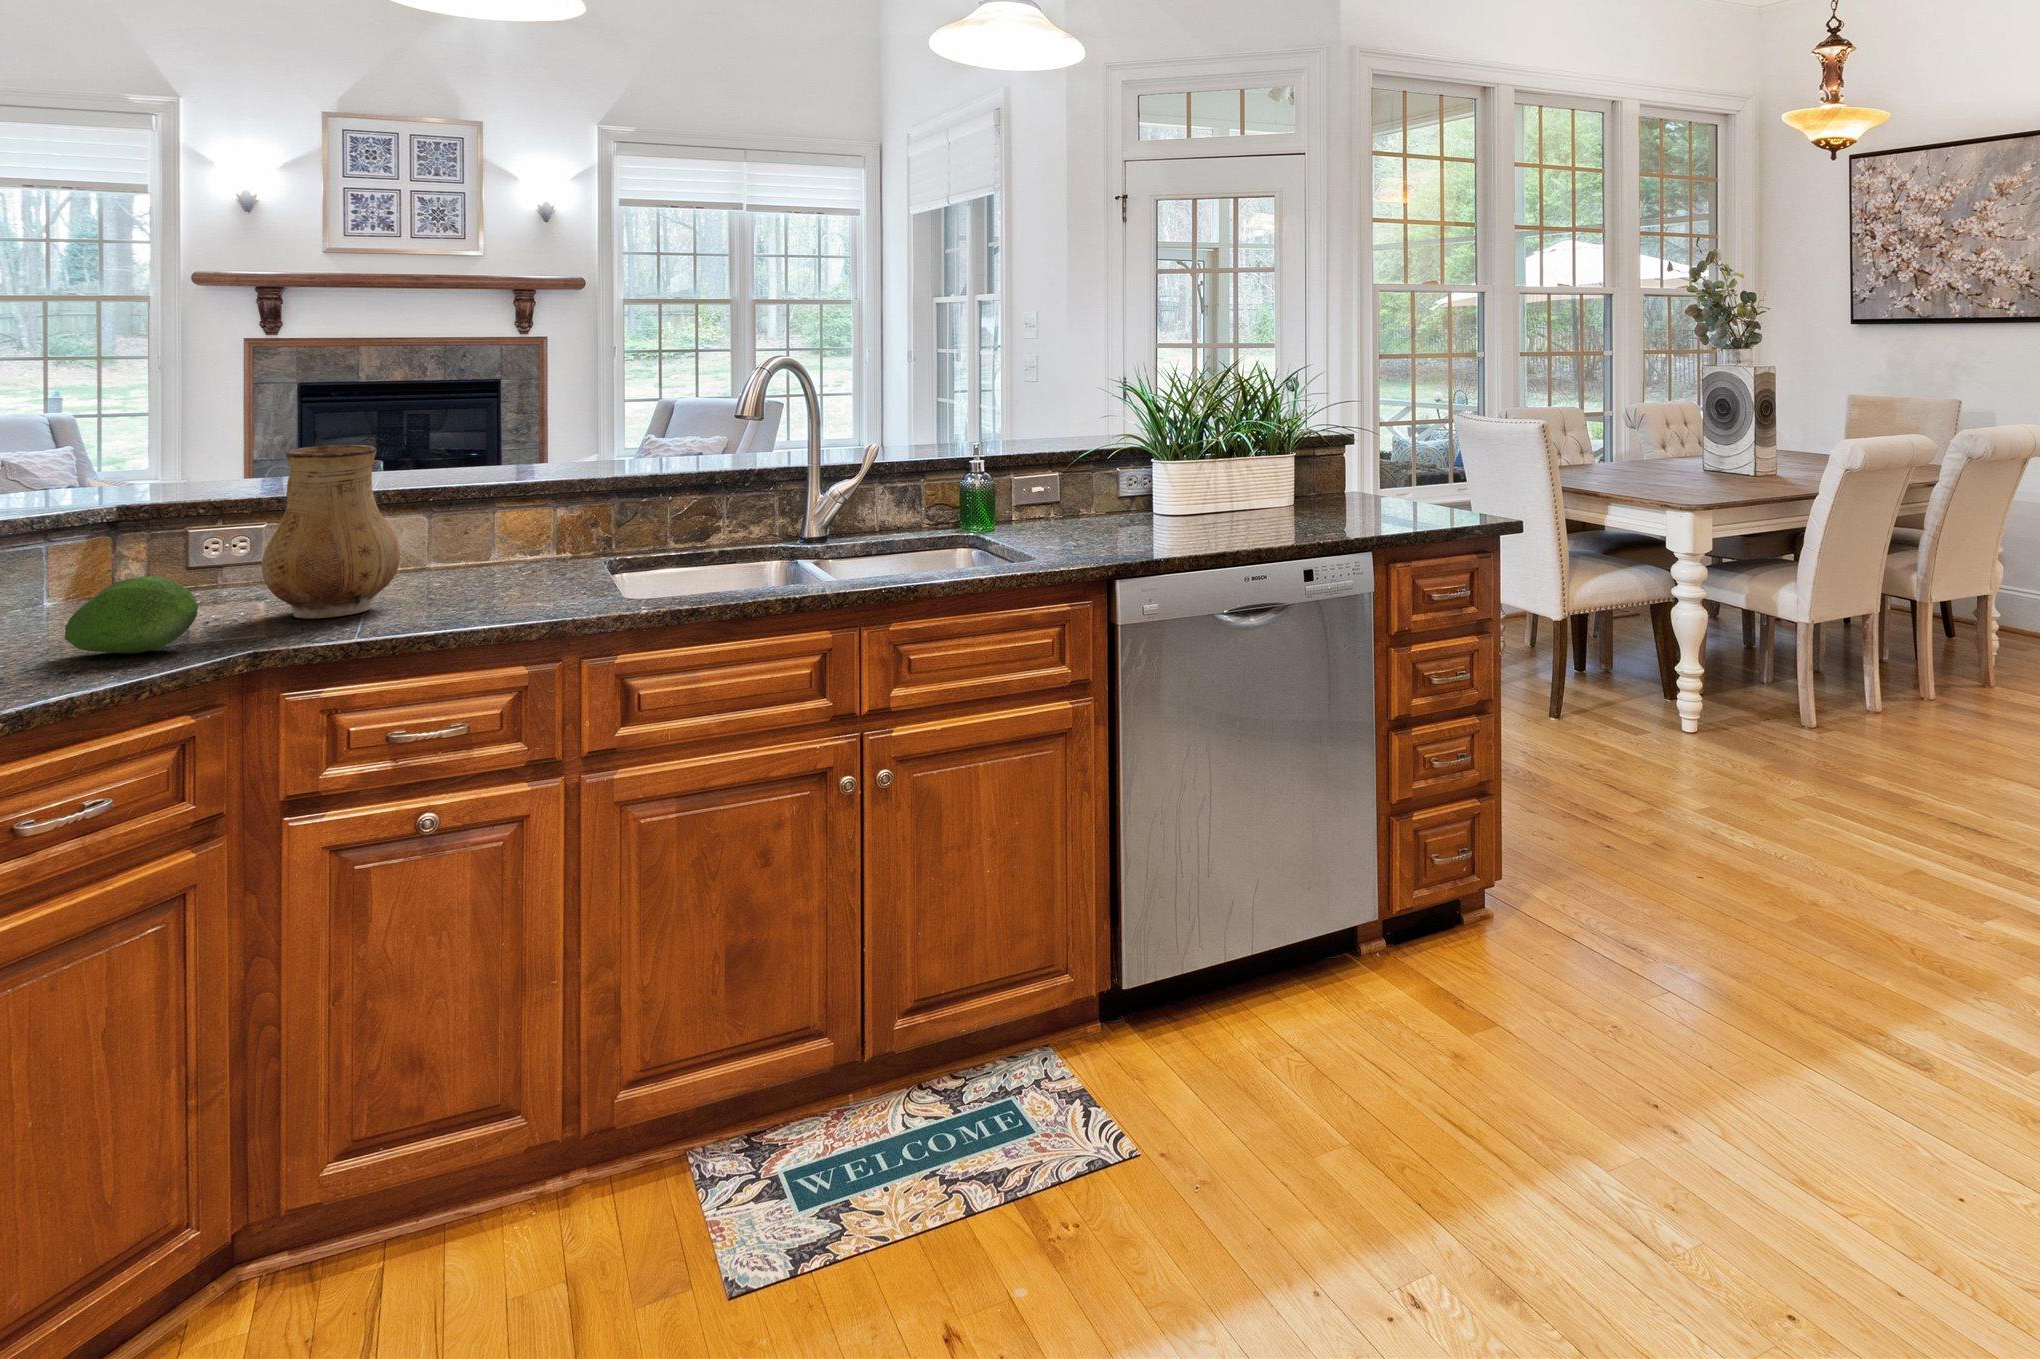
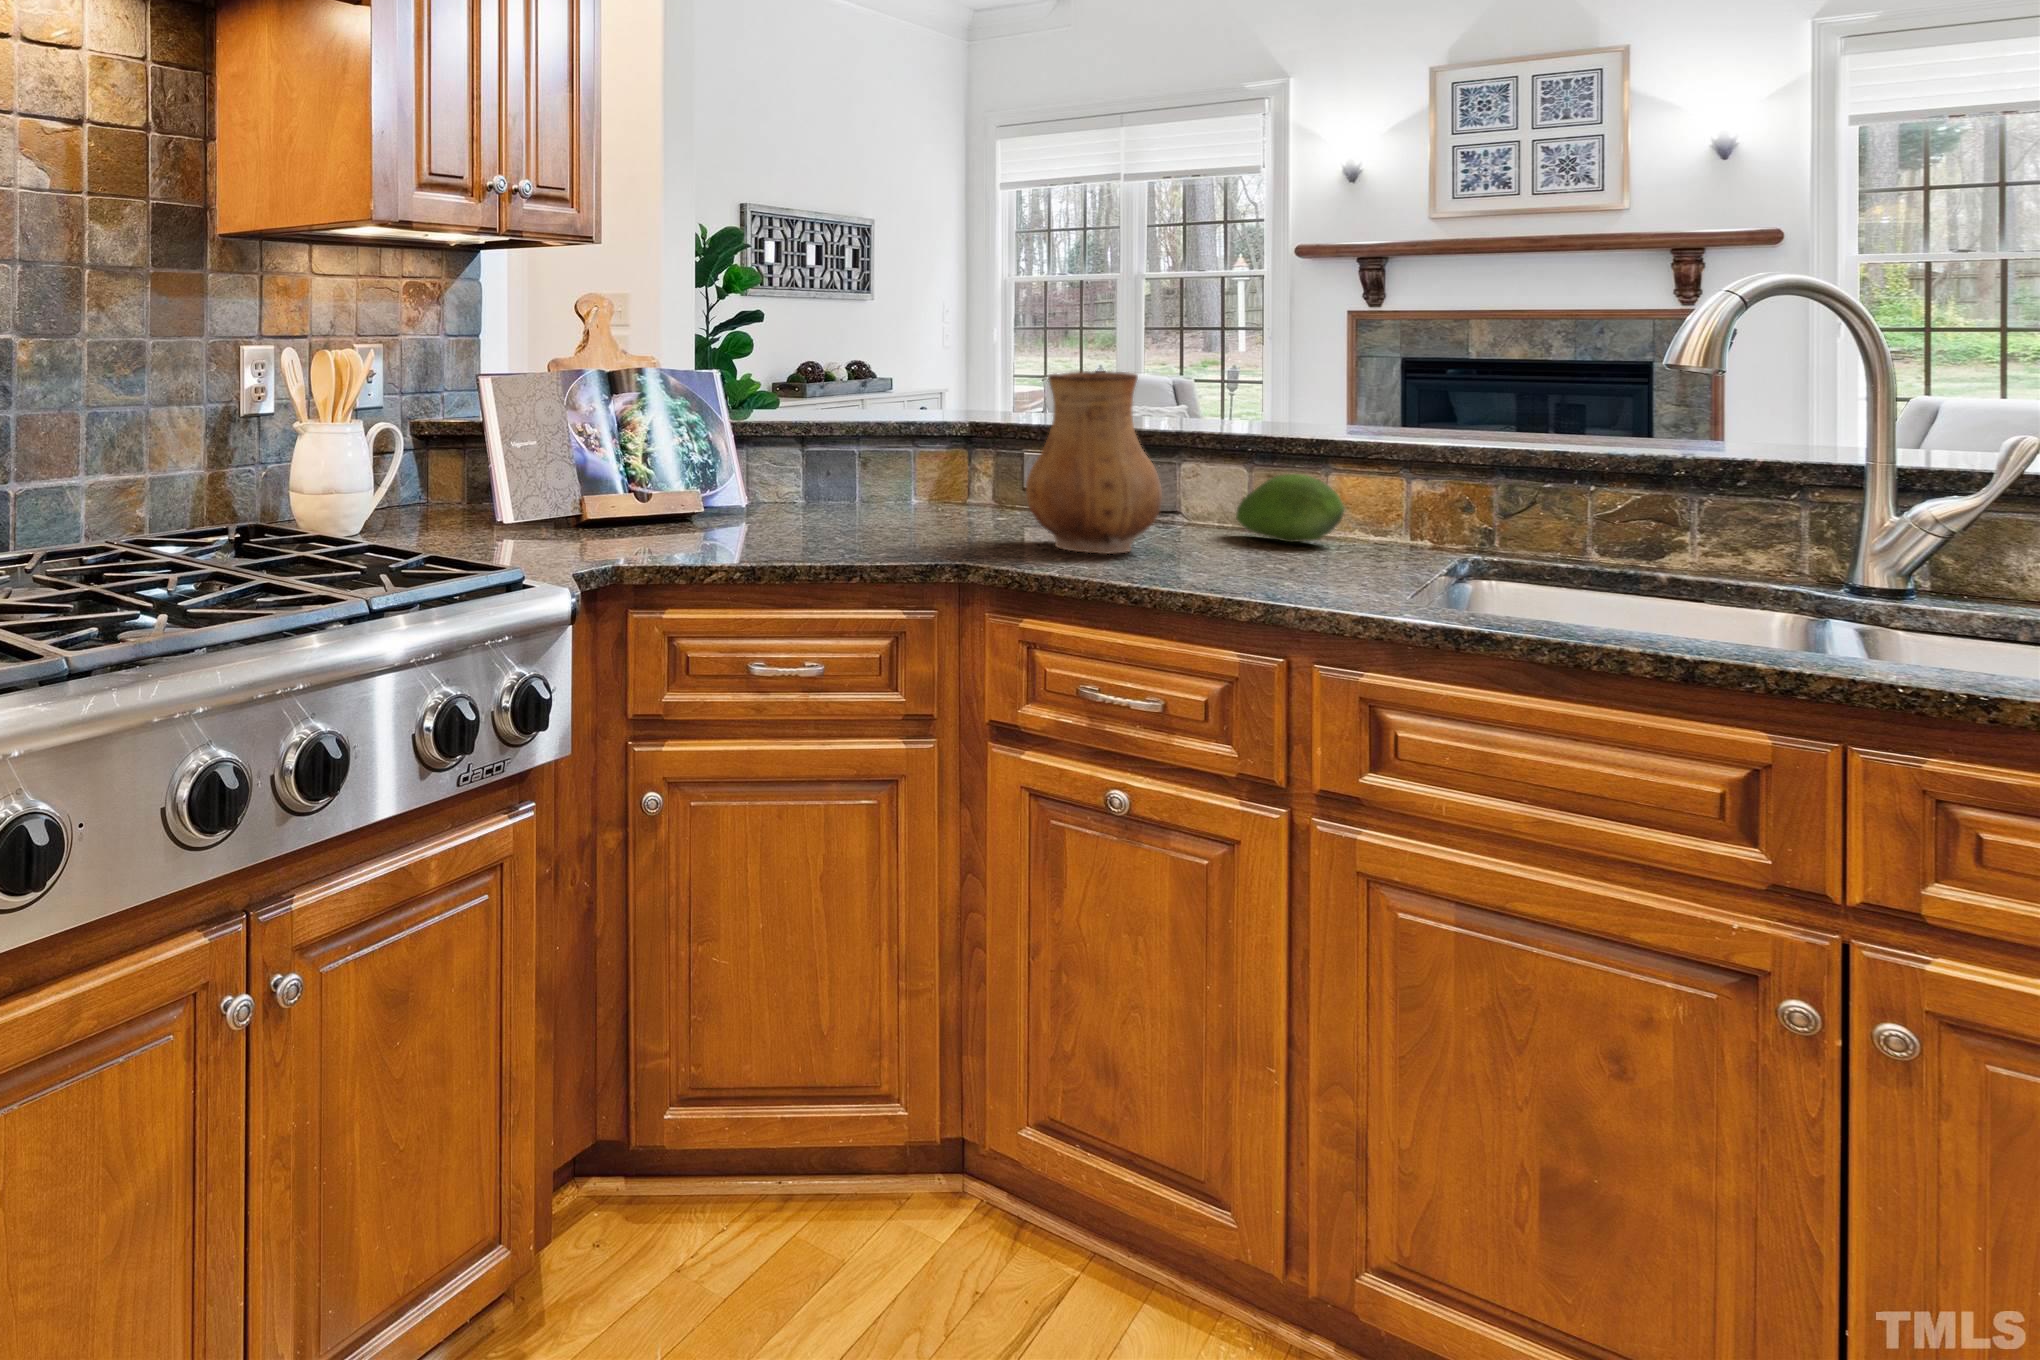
fruit: present [65,576,198,654] -> present [1236,474,1344,542]

